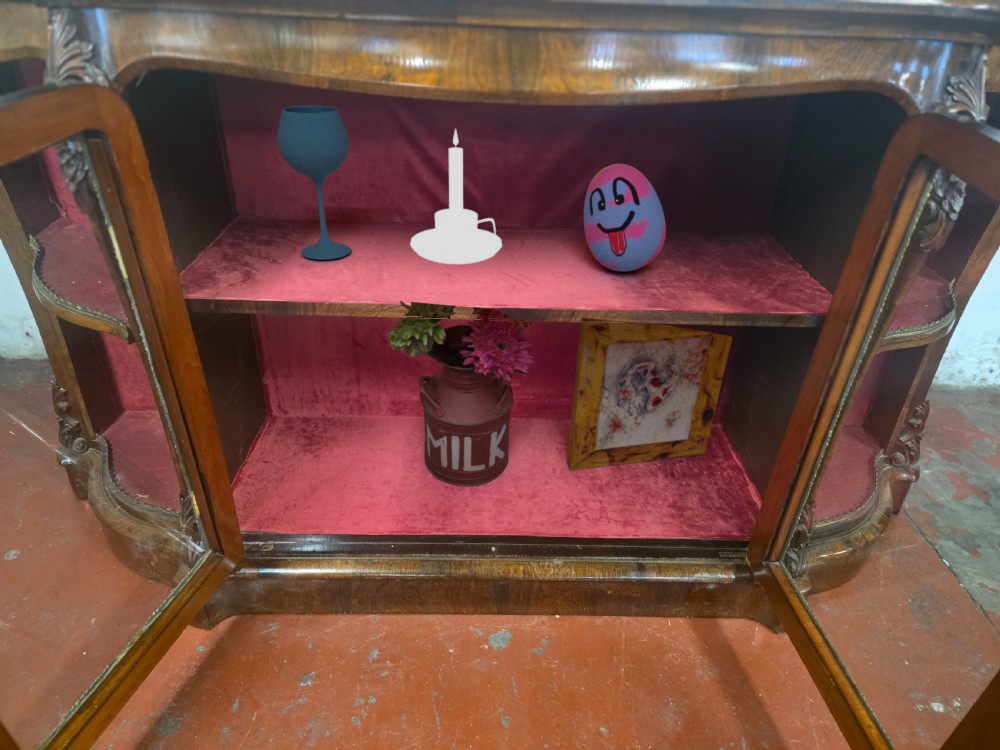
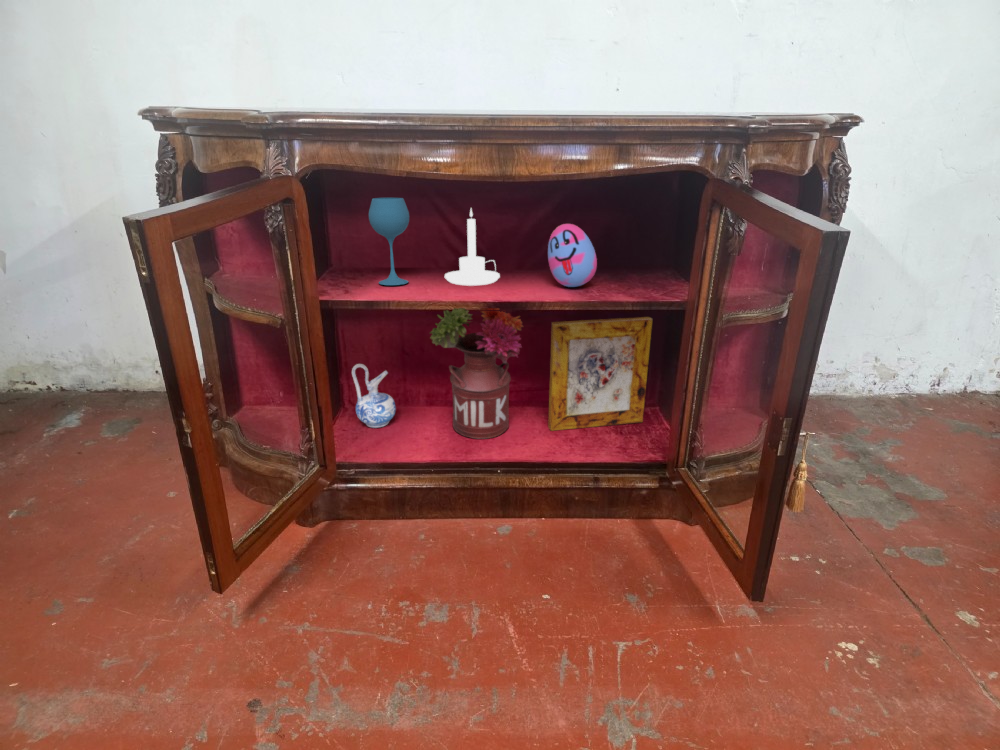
ceramic pitcher: none [267,369,339,460] -> present [352,364,396,428]

